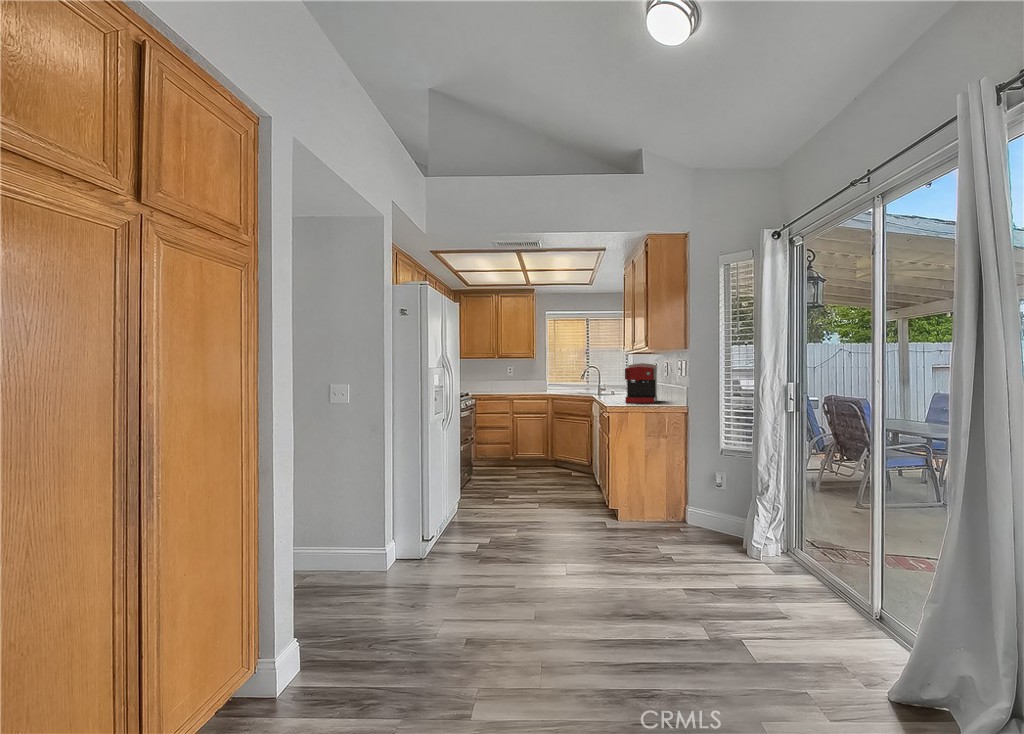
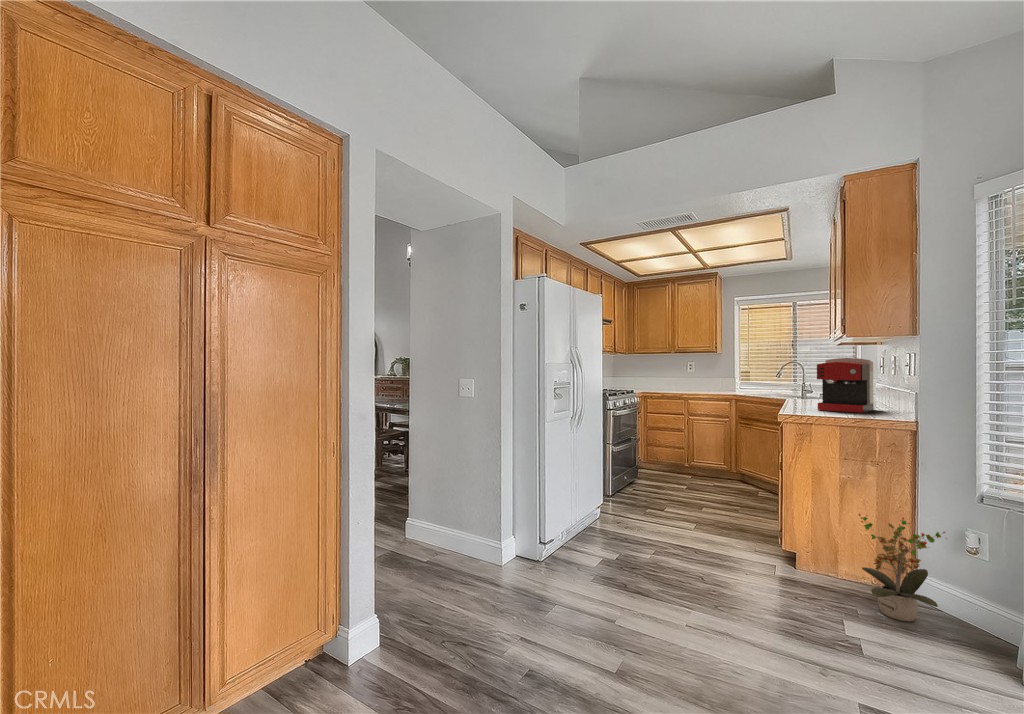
potted plant: none [658,472,707,539] -> present [858,514,947,622]

